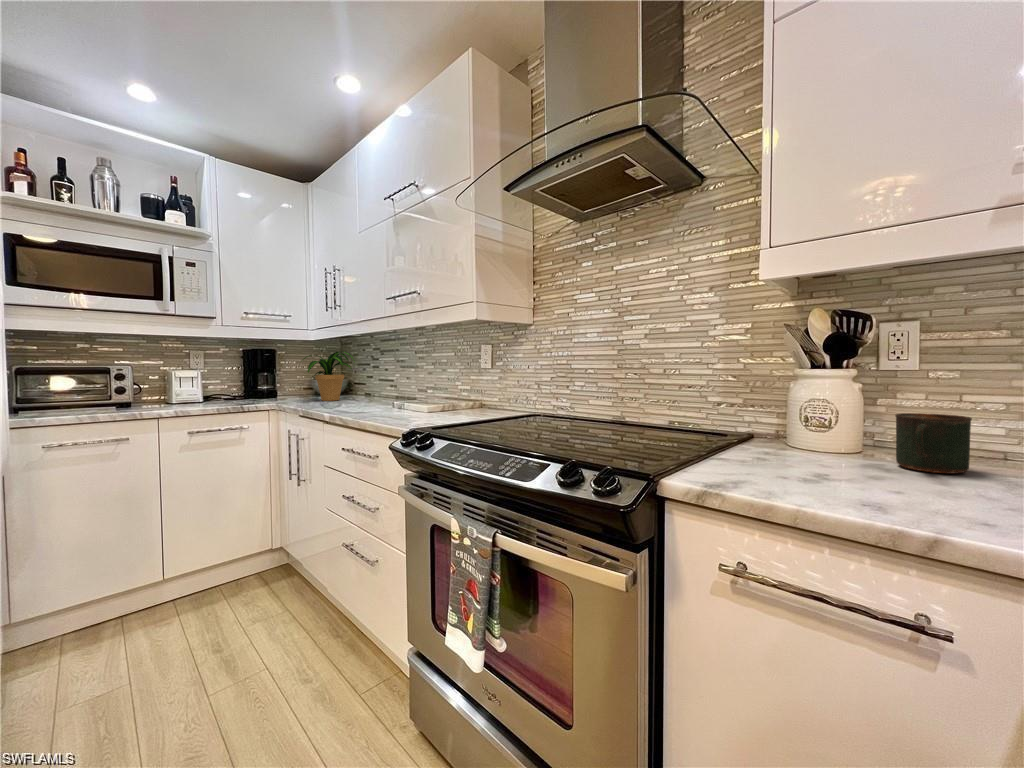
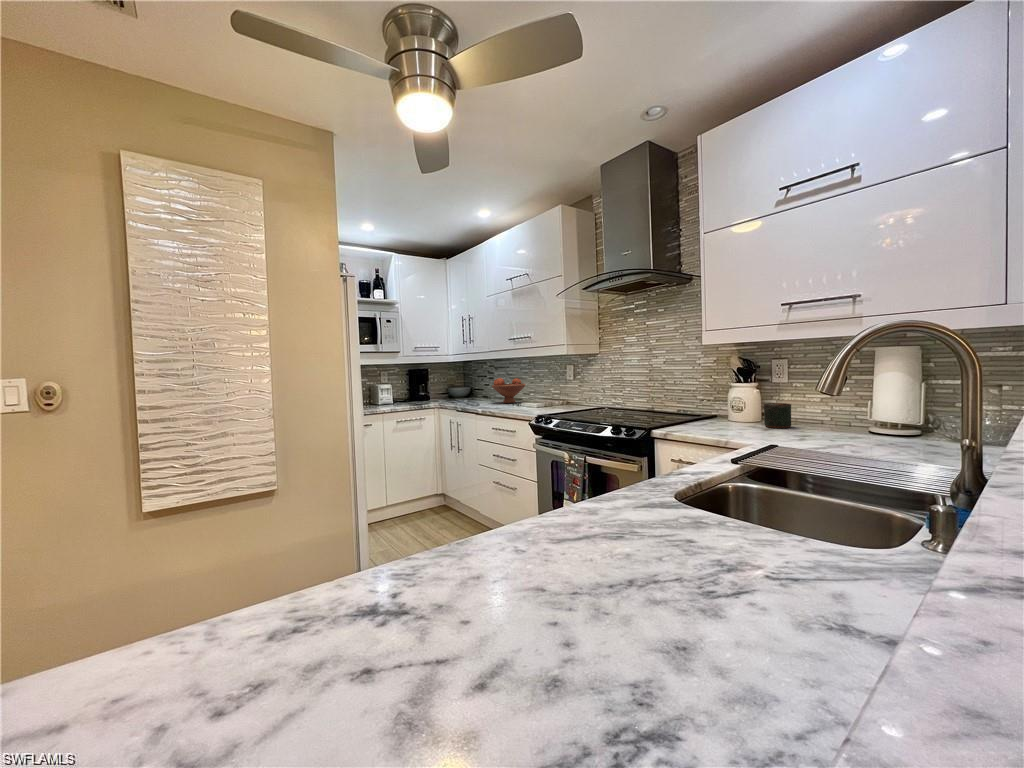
potted plant: present [304,352,354,401] -> none [445,369,479,401]
fruit bowl: none [366,365,422,405] -> present [492,378,526,403]

